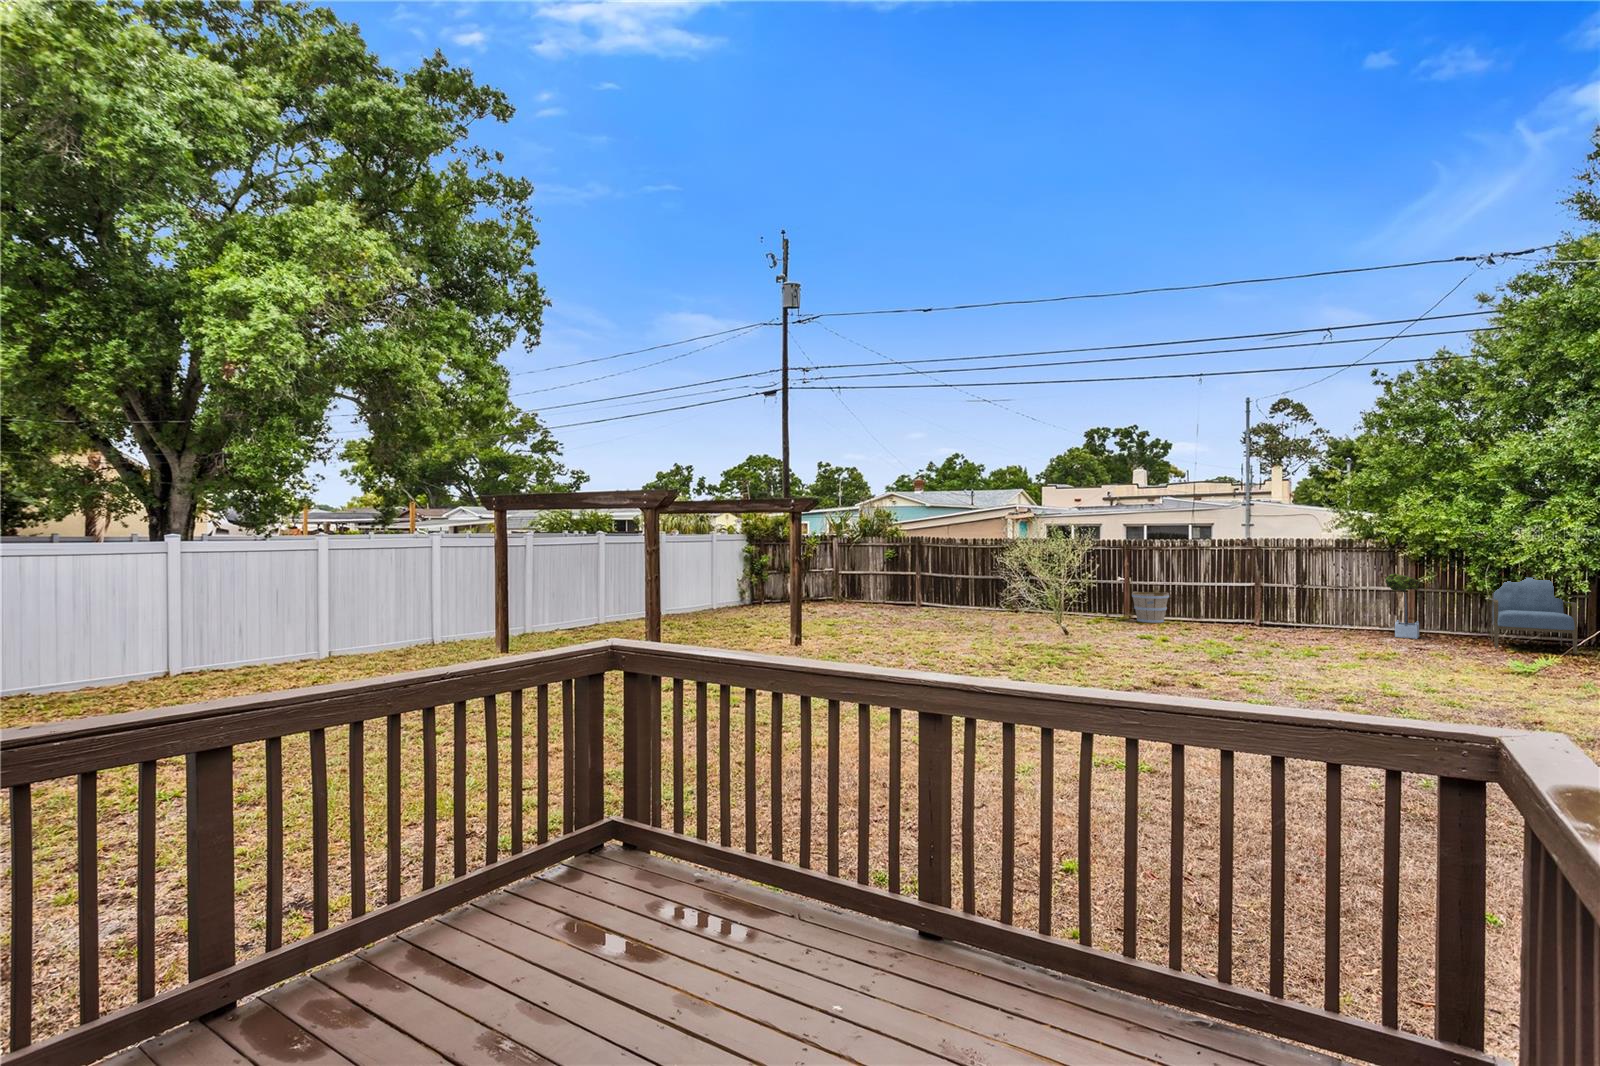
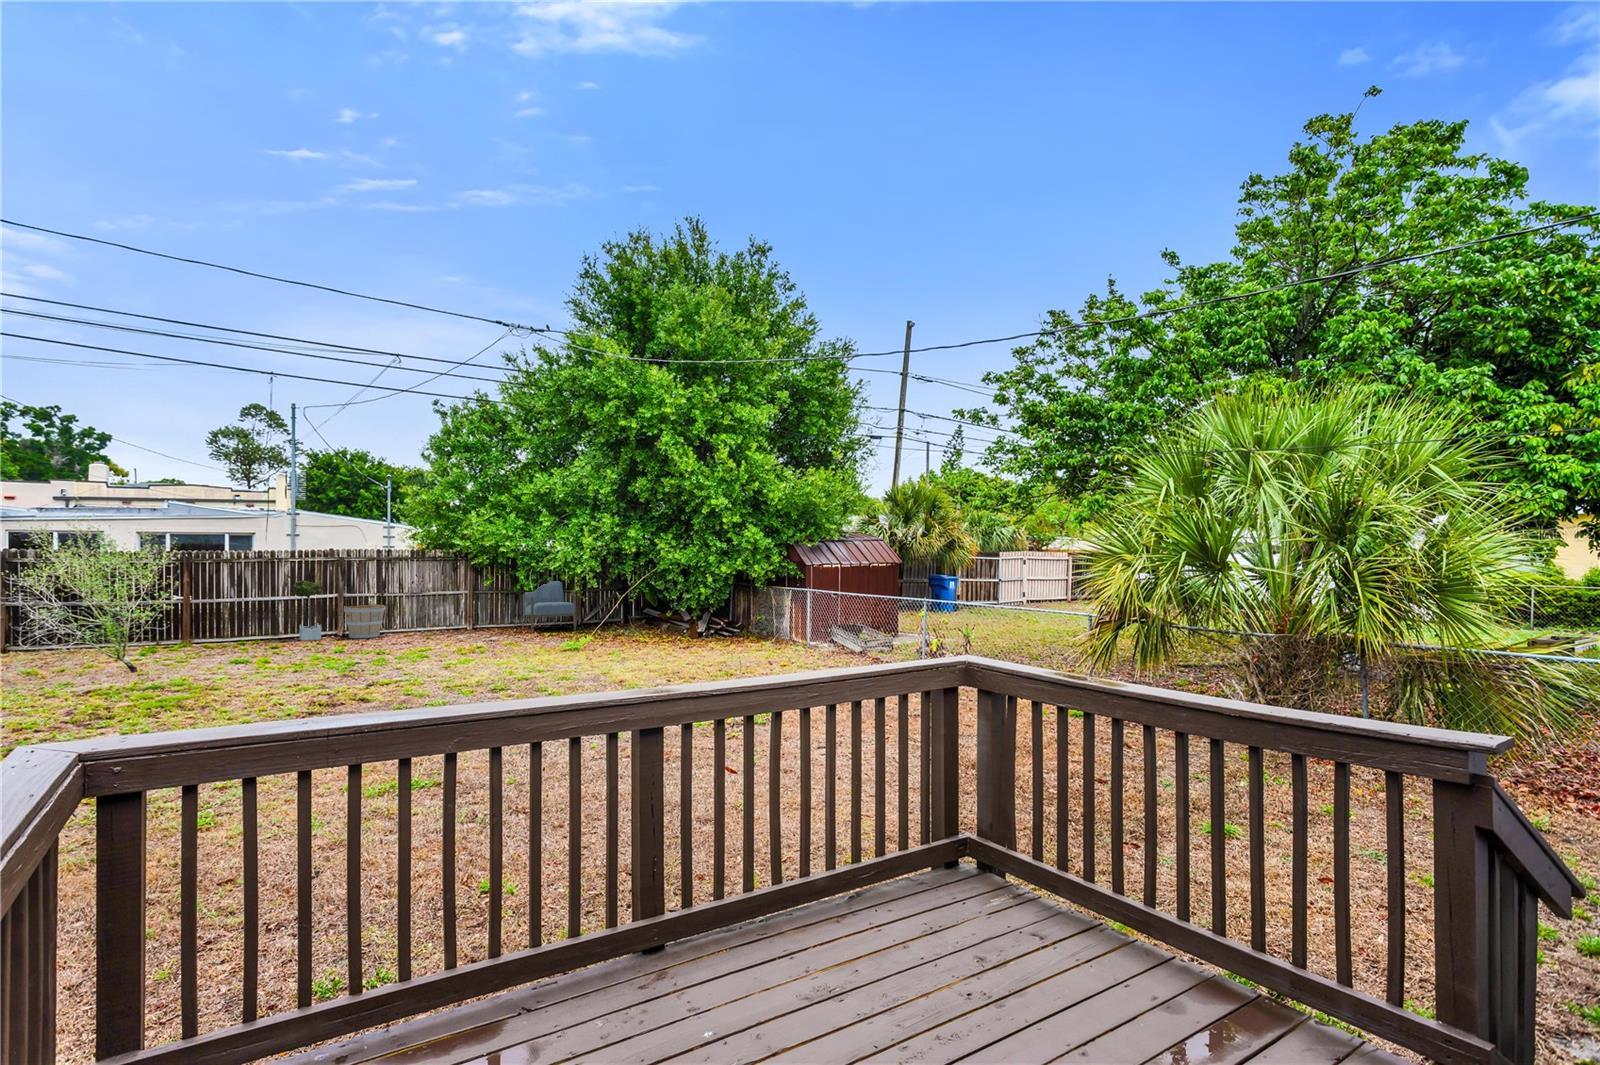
potted tree: present [1385,573,1420,639] -> present [293,580,323,641]
wooden bucket: present [1132,591,1169,623] -> present [344,604,386,639]

